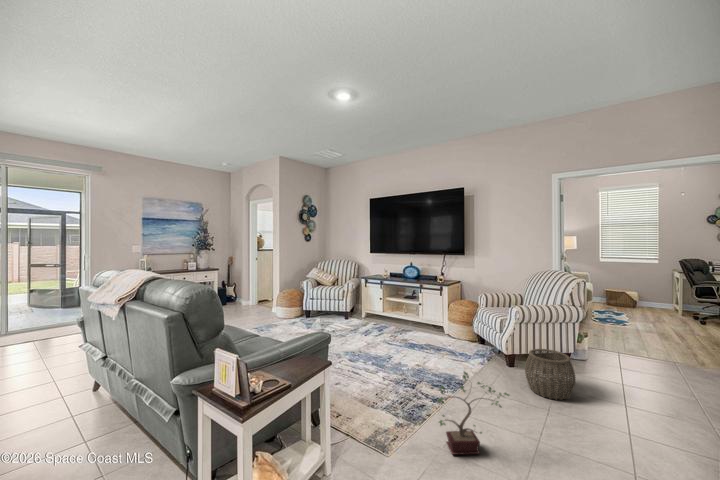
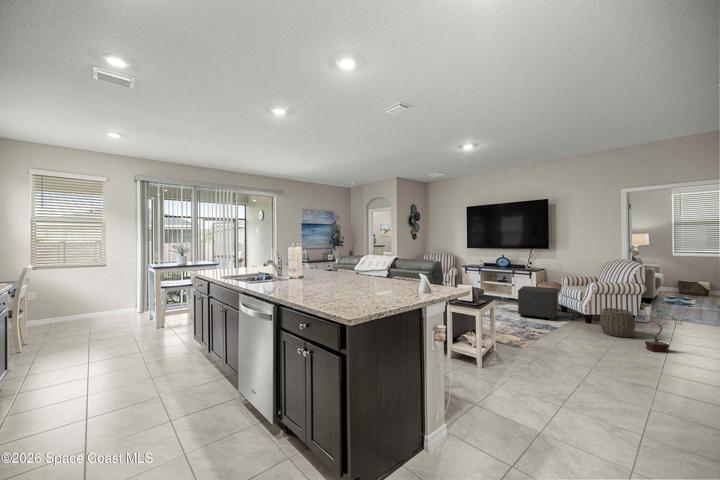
ottoman: none [417,308,472,363] -> present [518,286,558,320]
potted plant: present [438,372,509,455] -> present [642,309,682,352]

